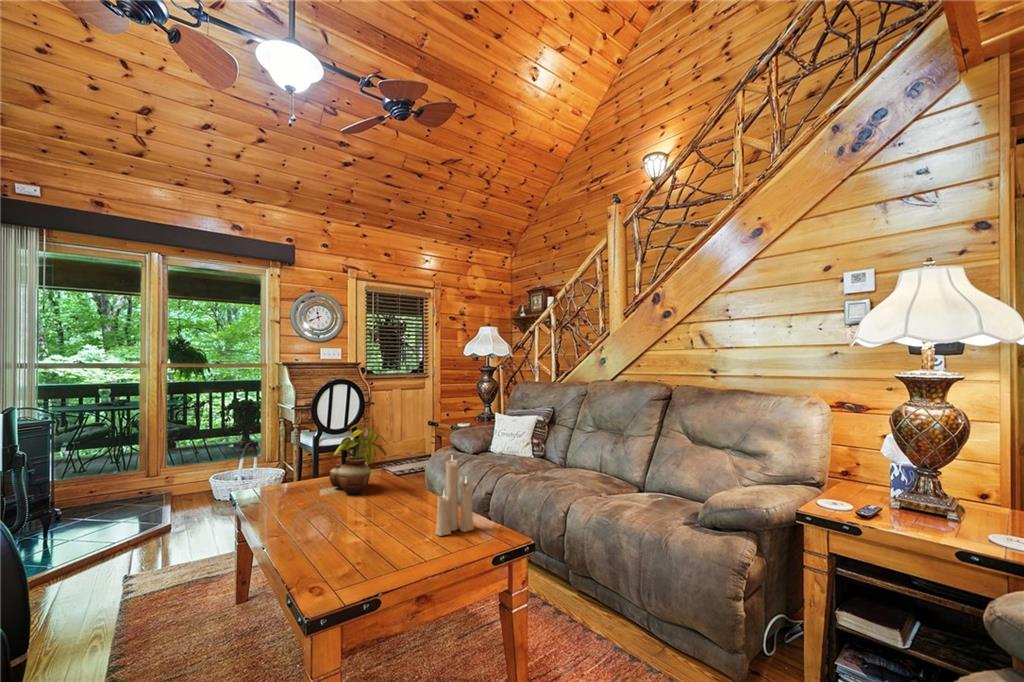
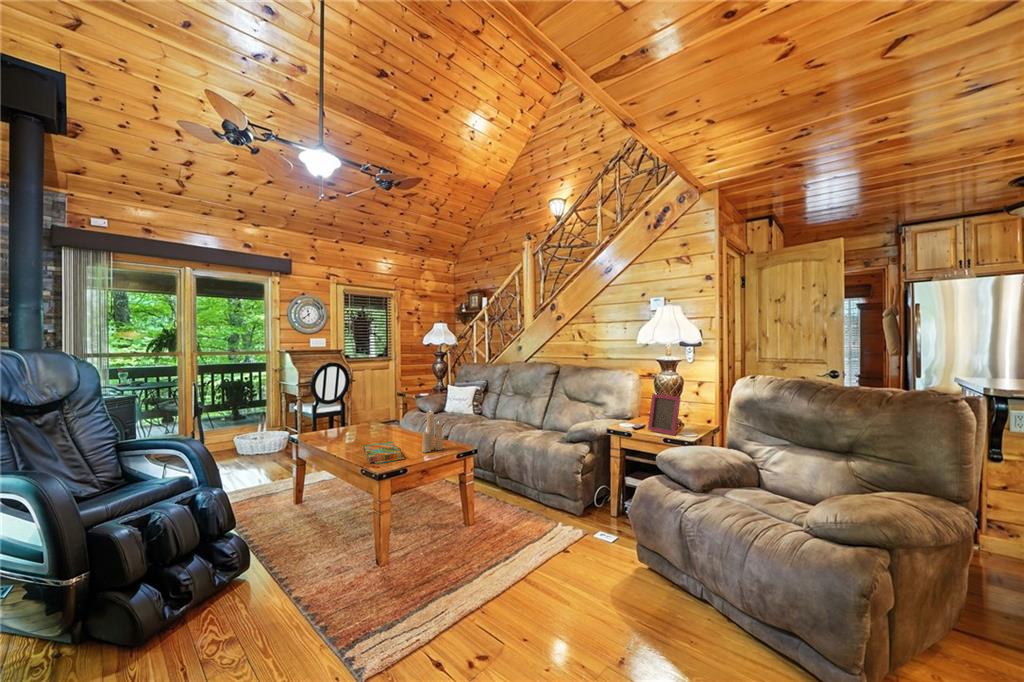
potted plant: present [329,423,388,494] -> none [346,393,385,437]
picture frame: none [890,443,977,539] -> present [648,394,681,435]
board game: none [335,509,400,558] -> present [364,441,404,464]

